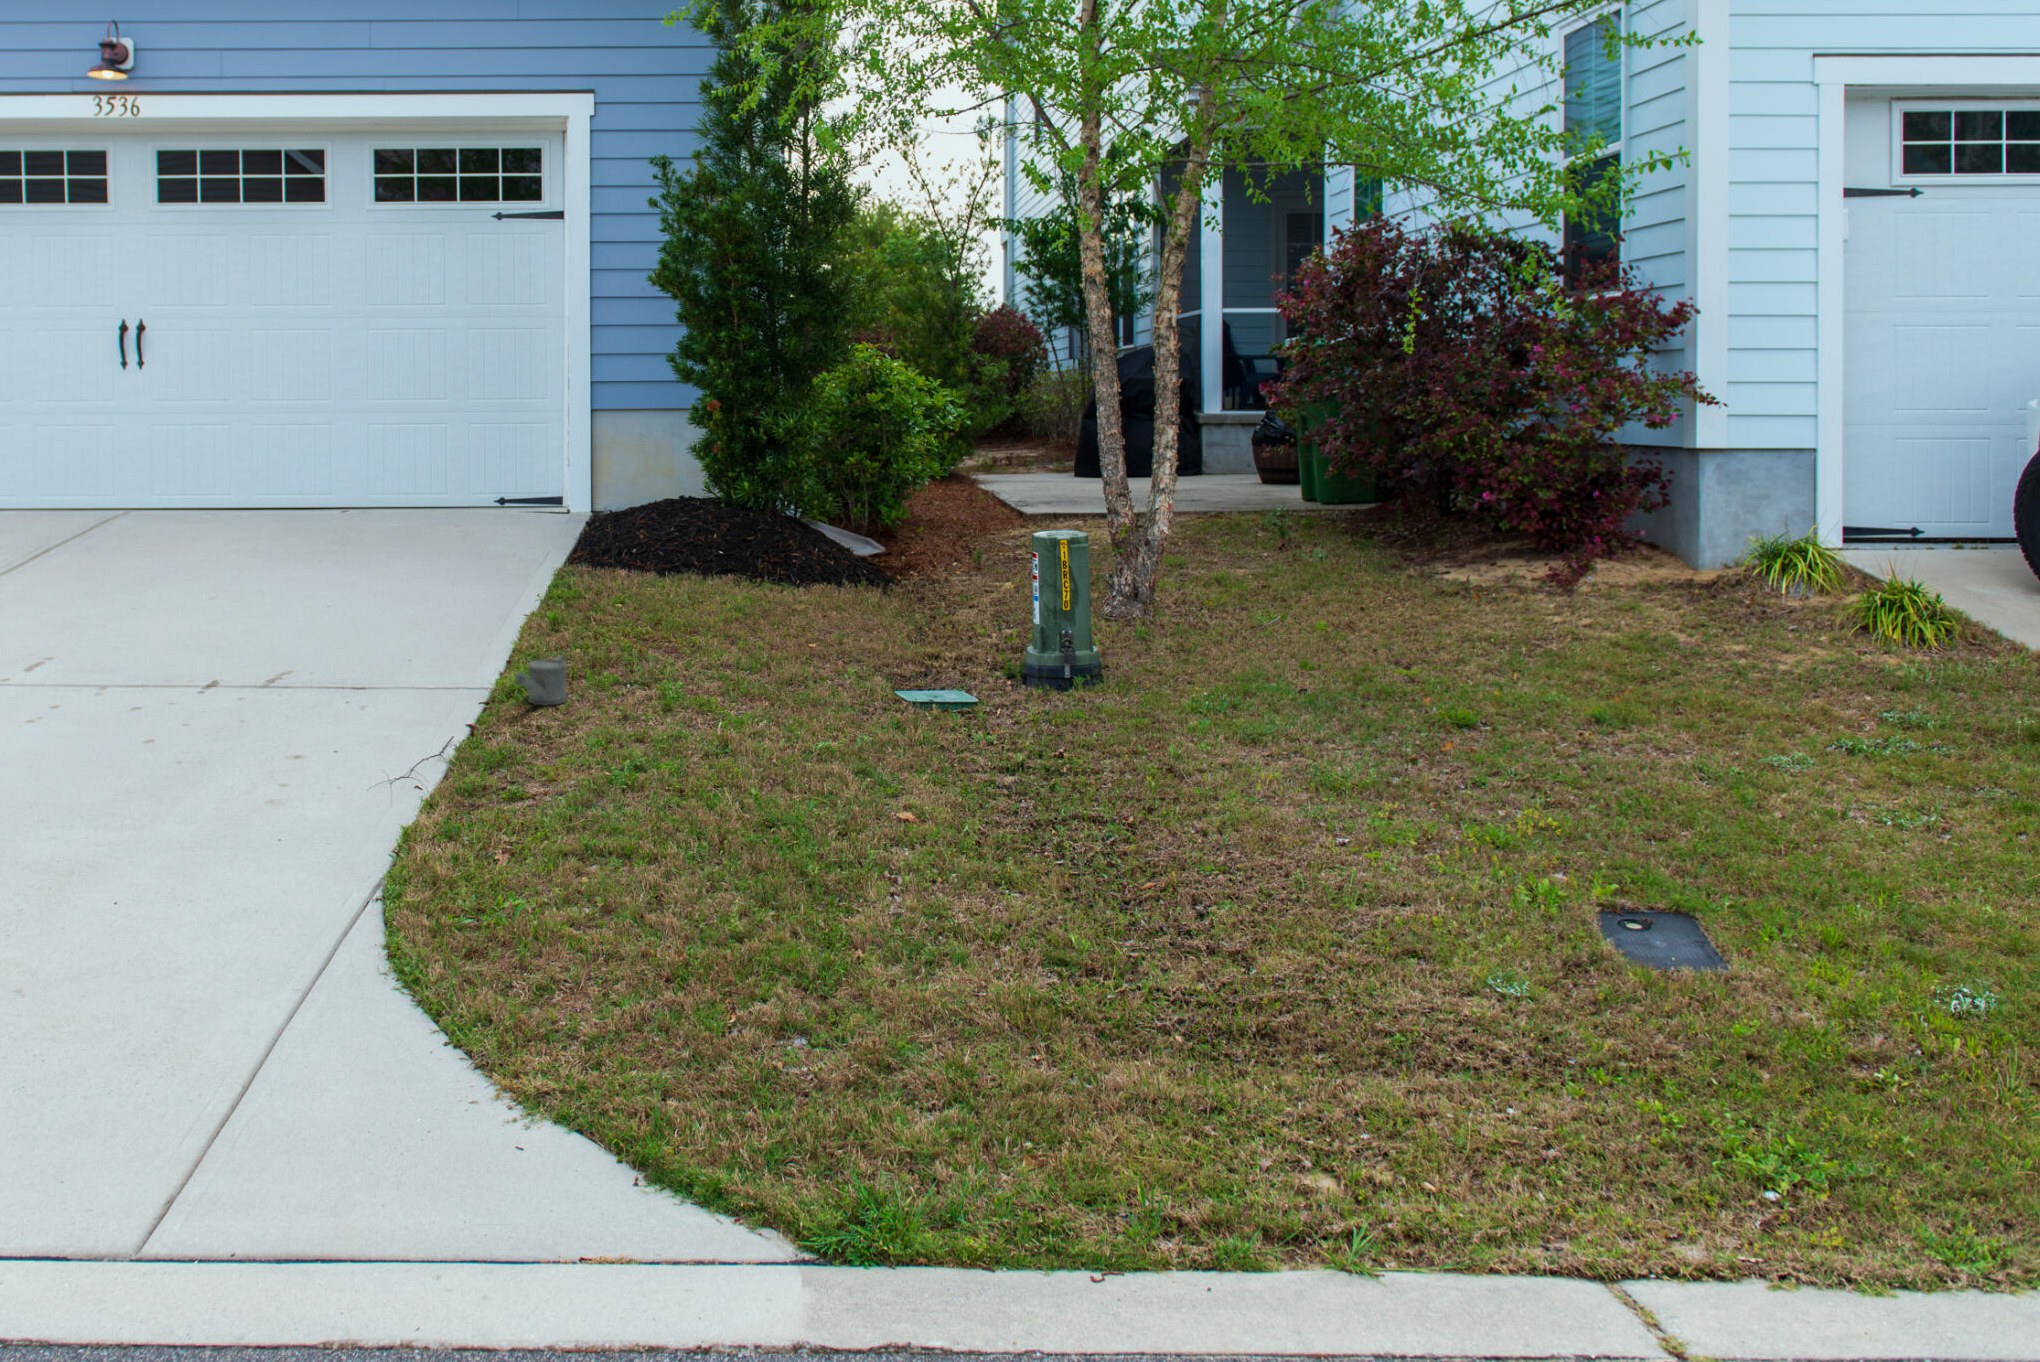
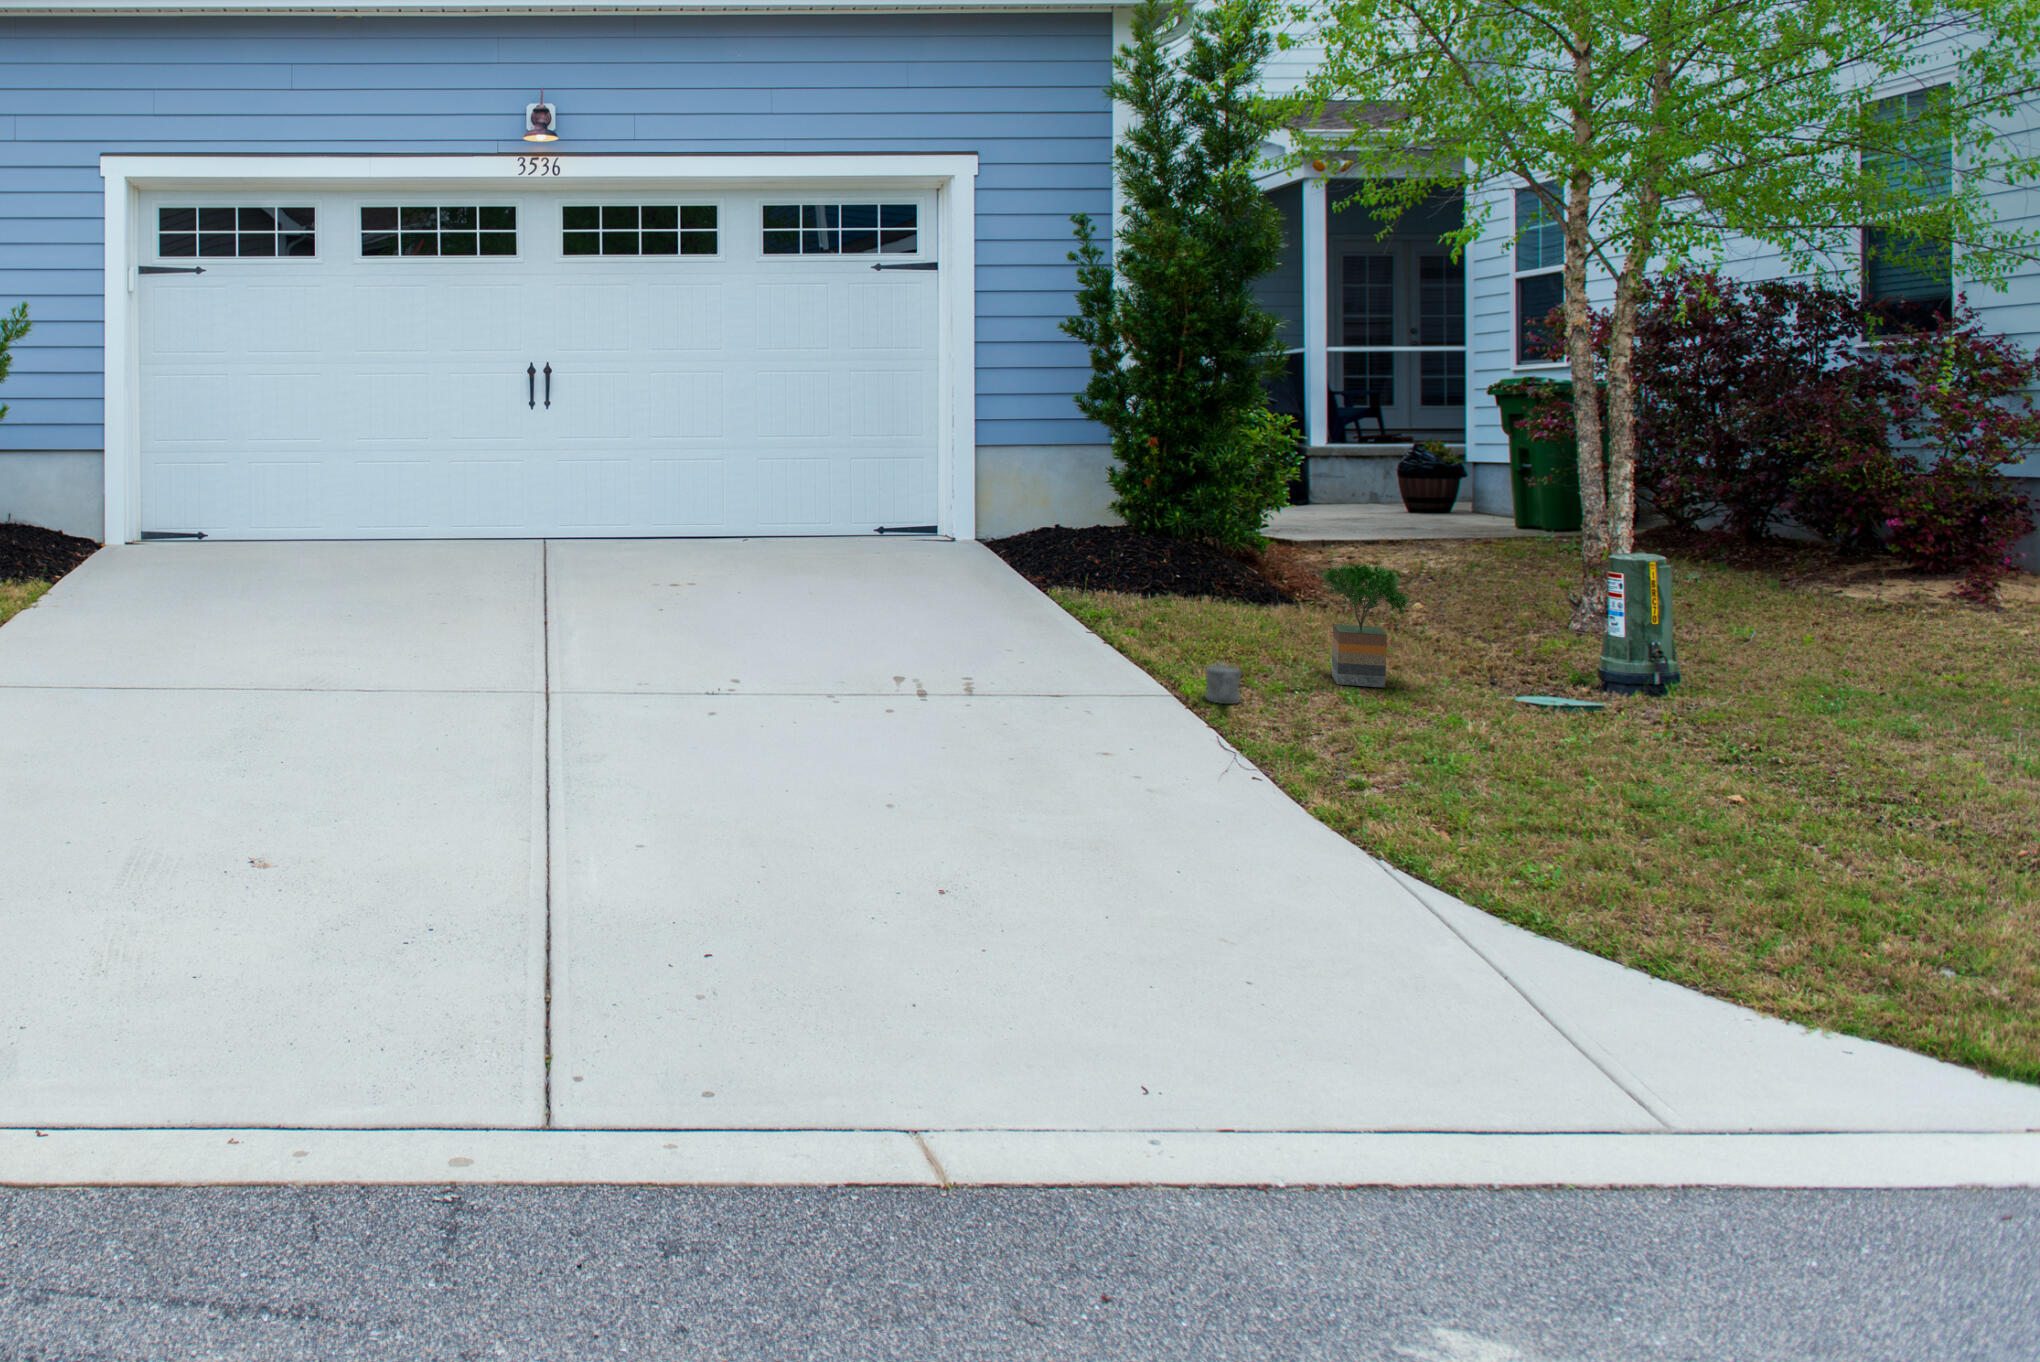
potted tree: none [710,538,801,684] -> present [1321,563,1408,688]

